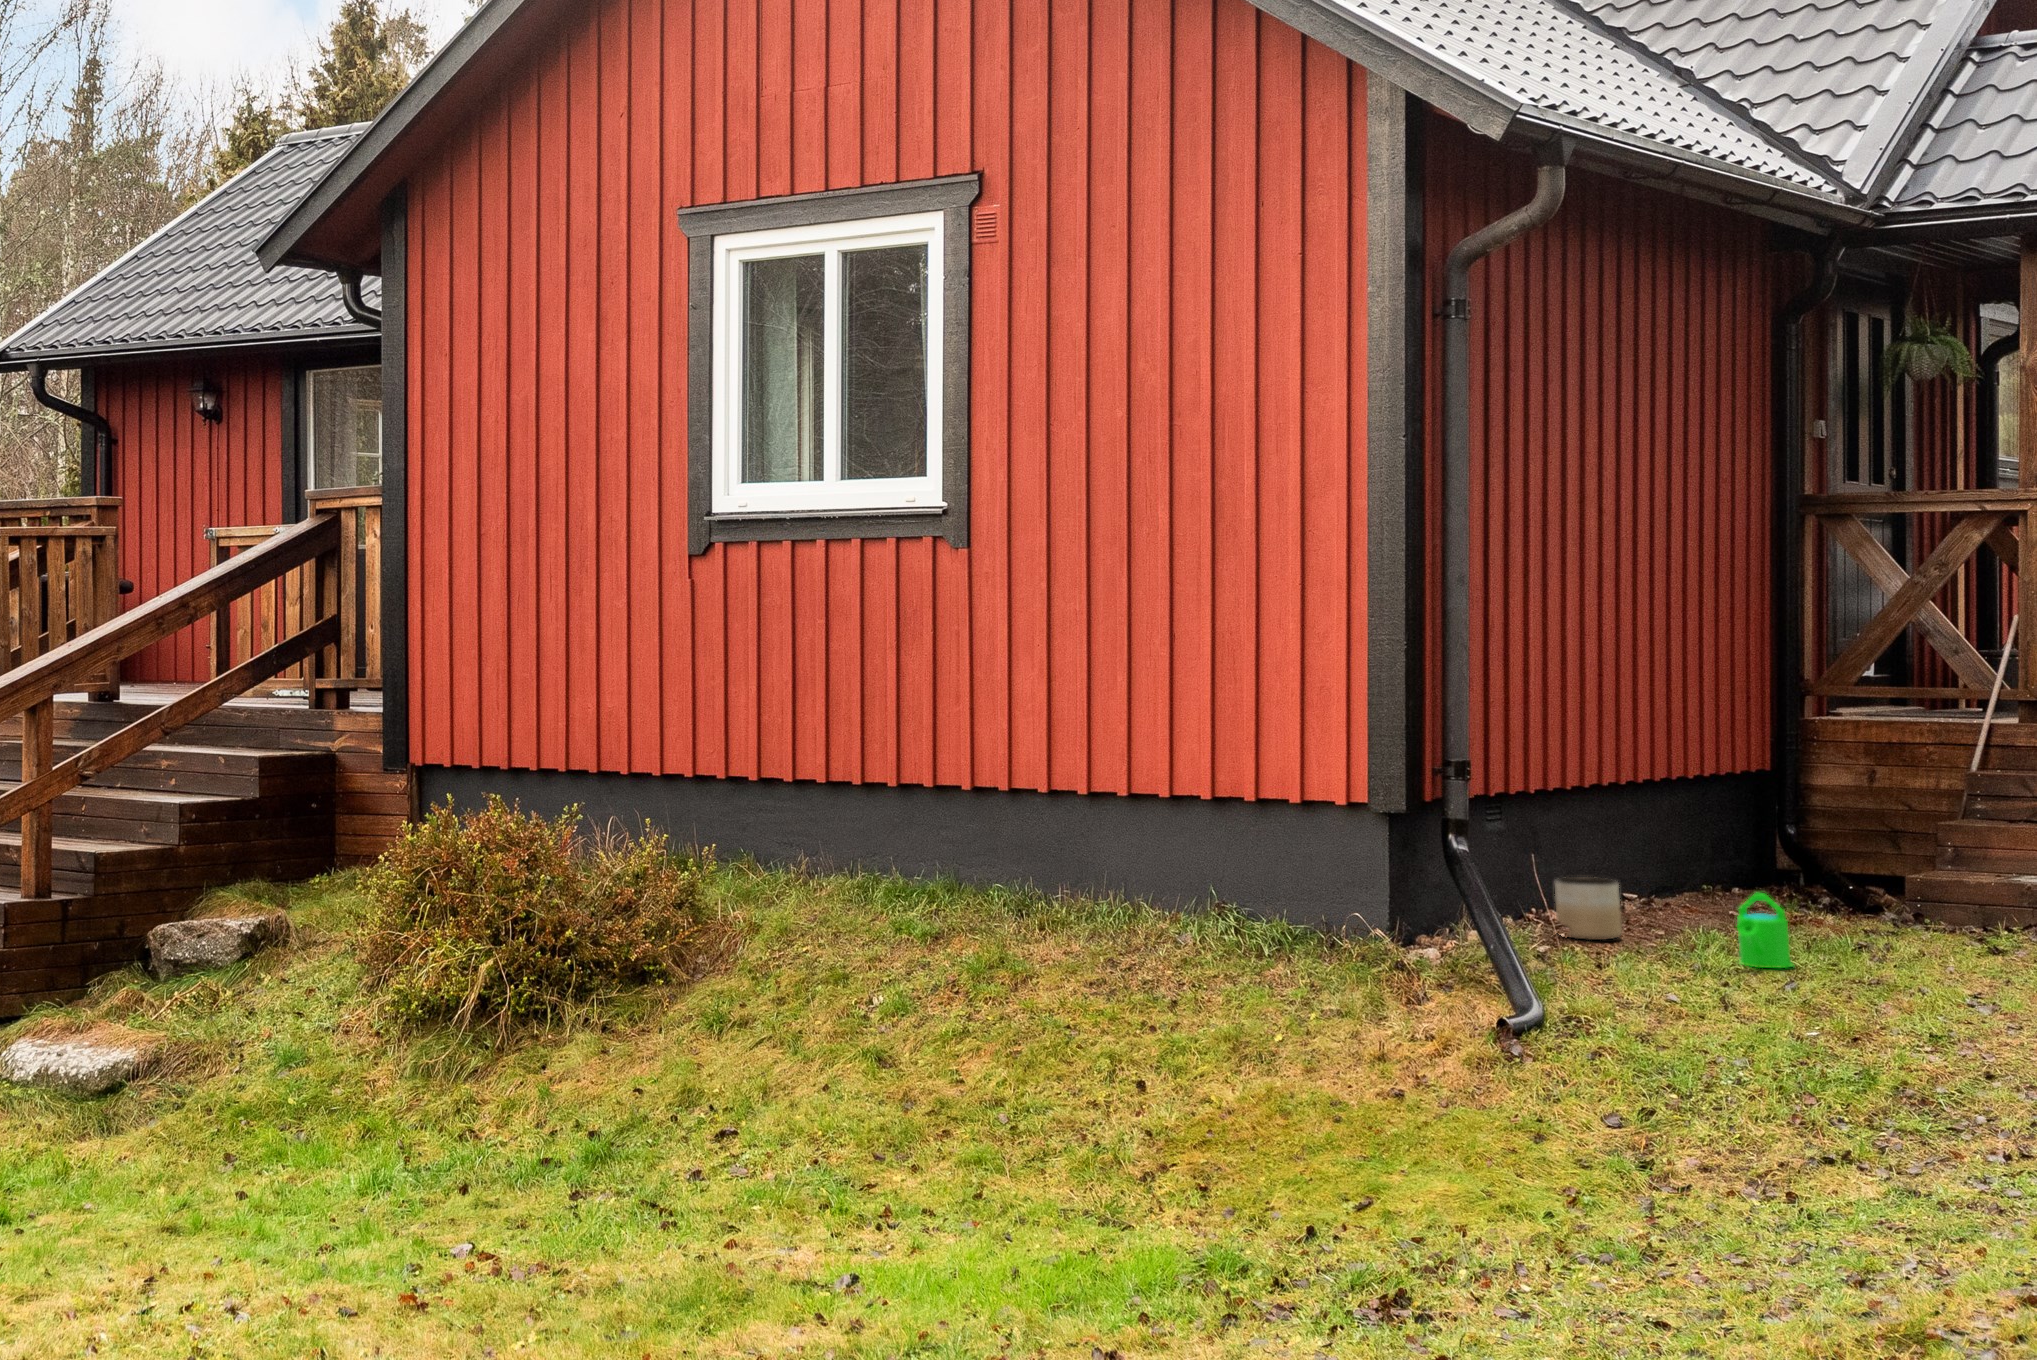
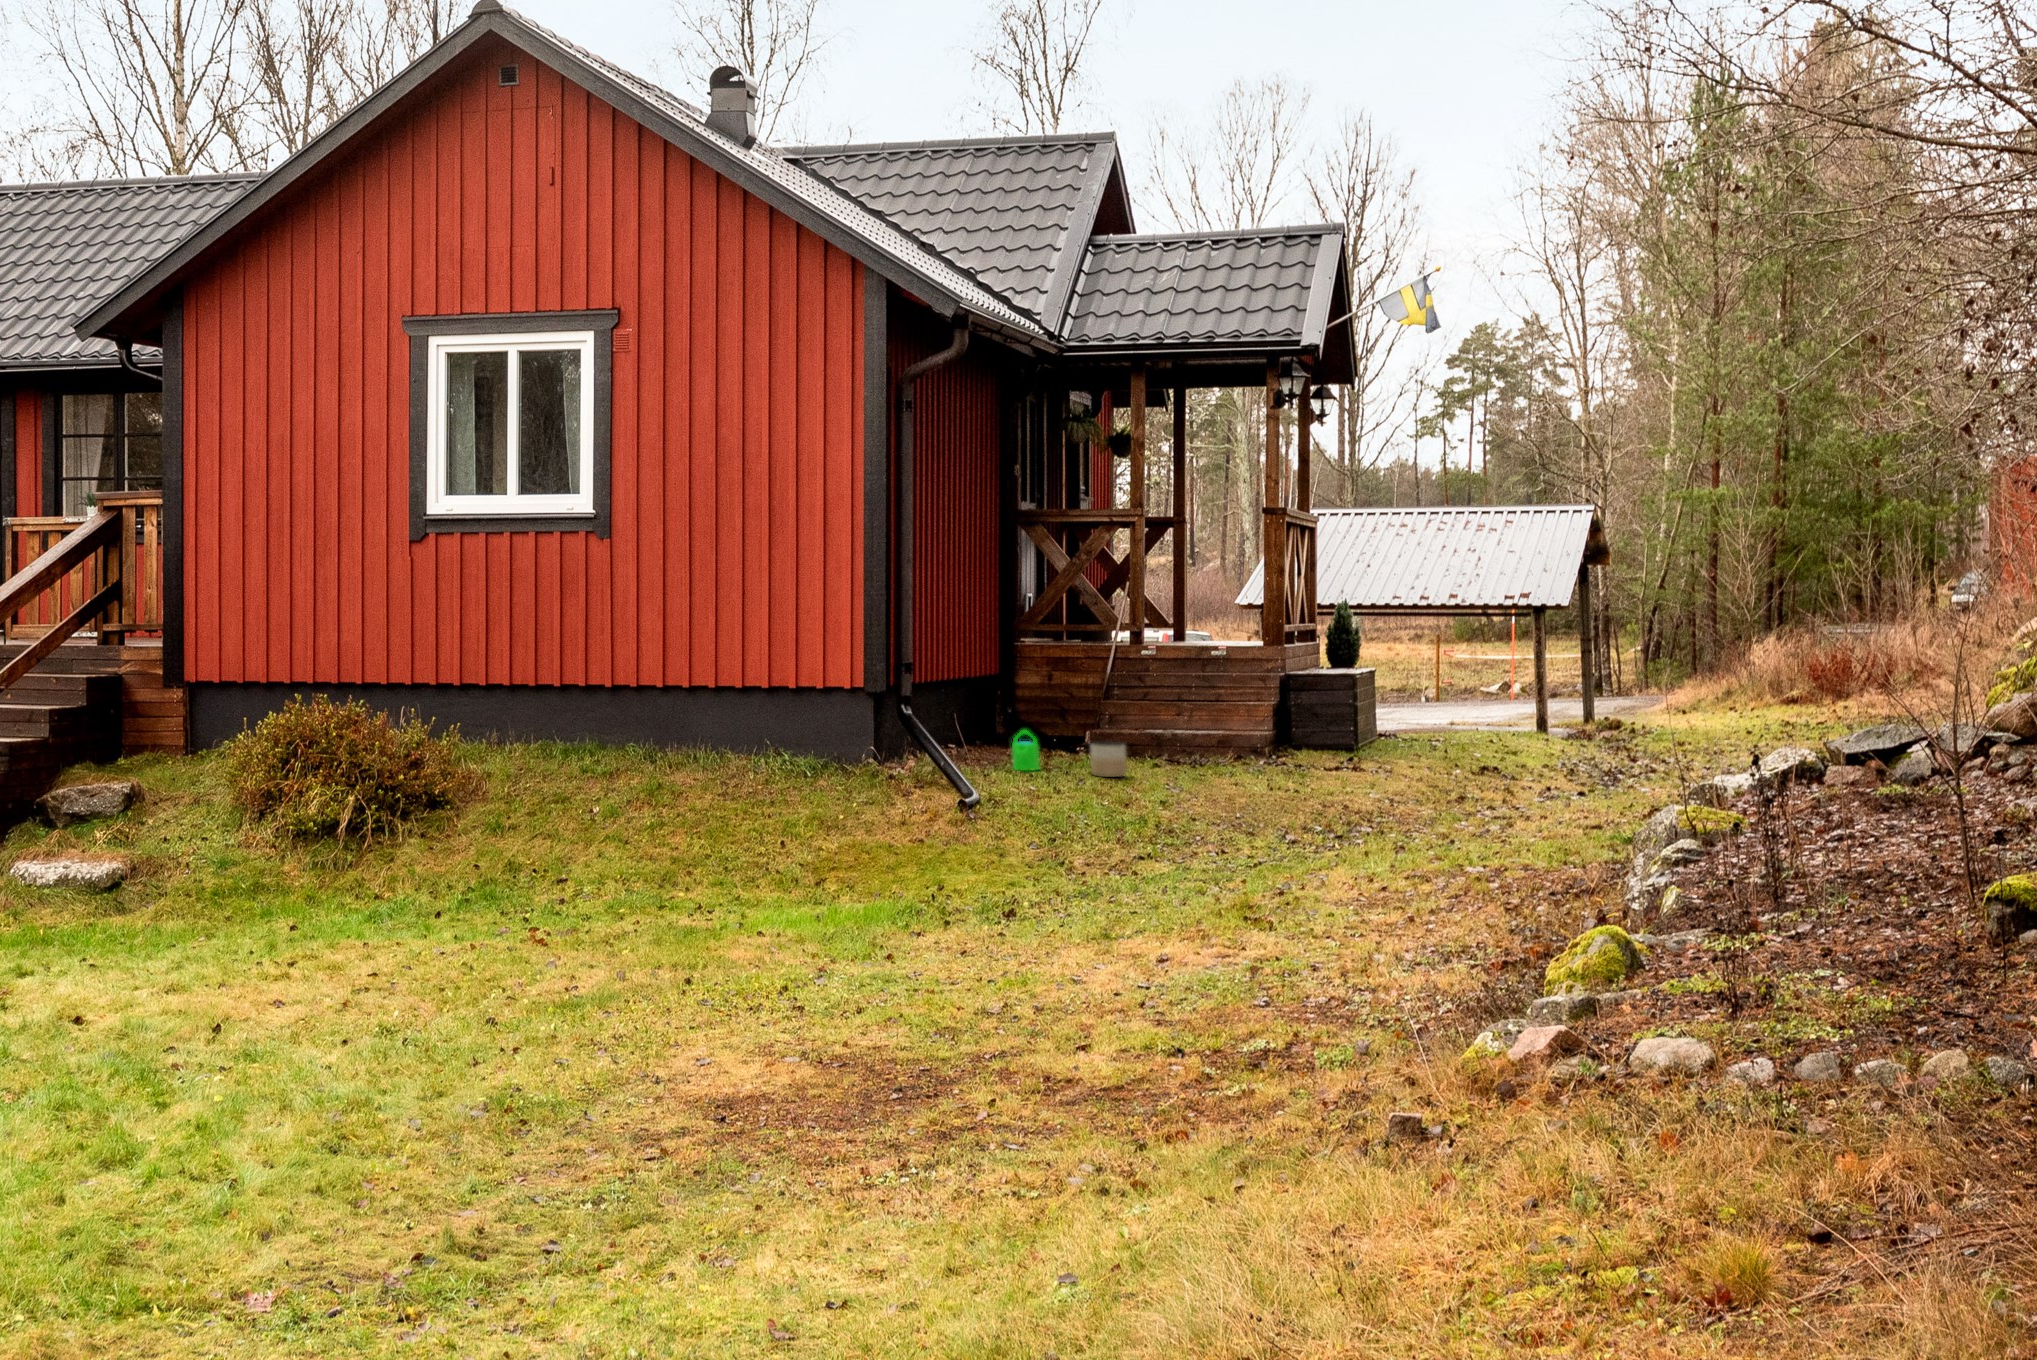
planter: present [1555,877,1622,940] -> present [1090,742,1126,777]

